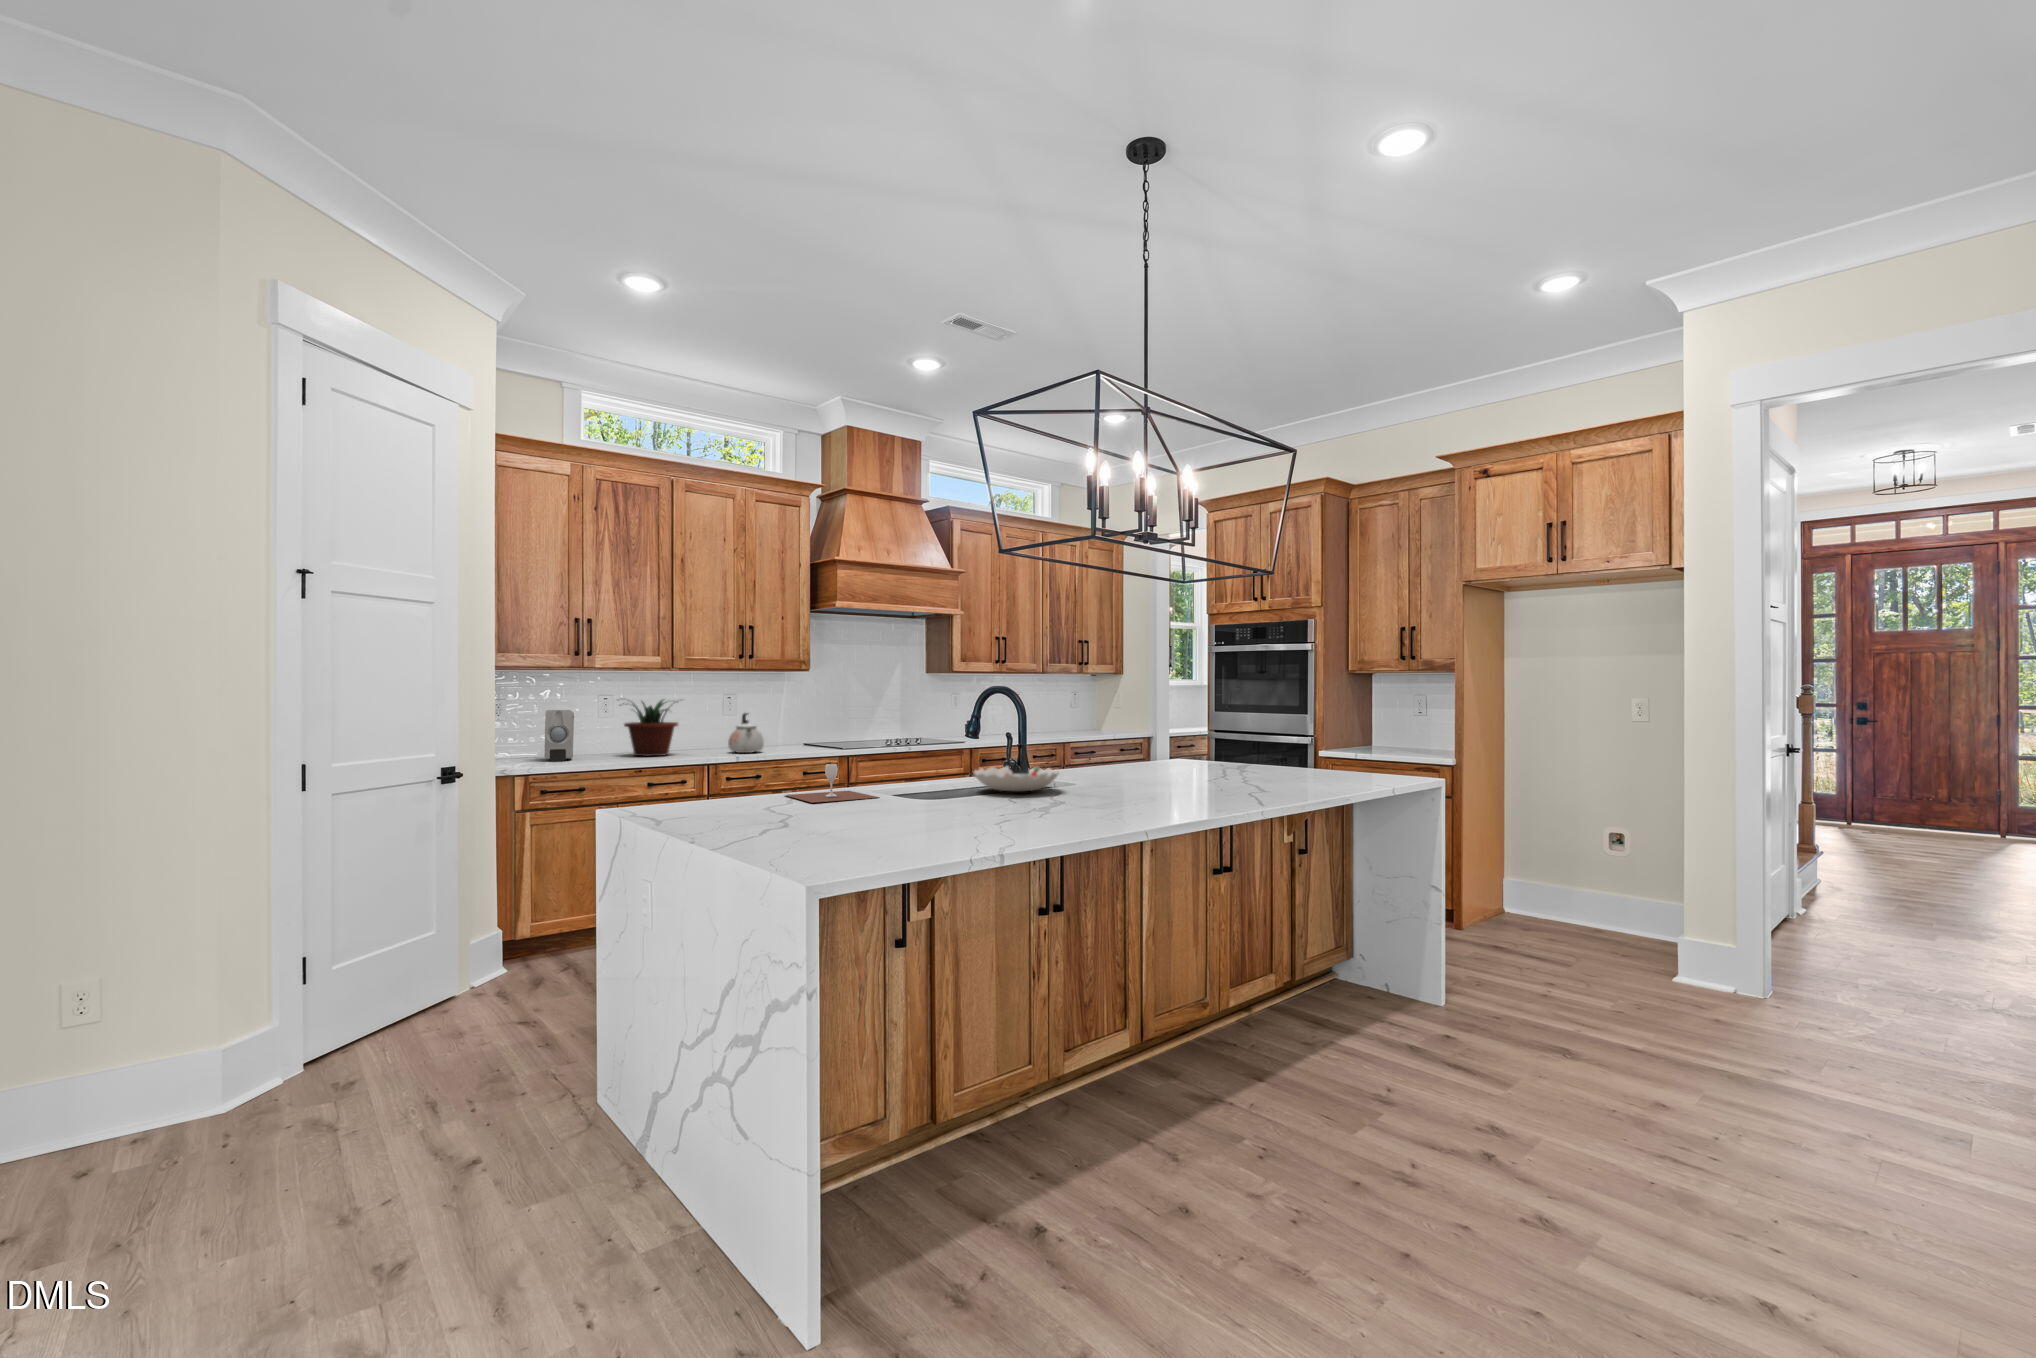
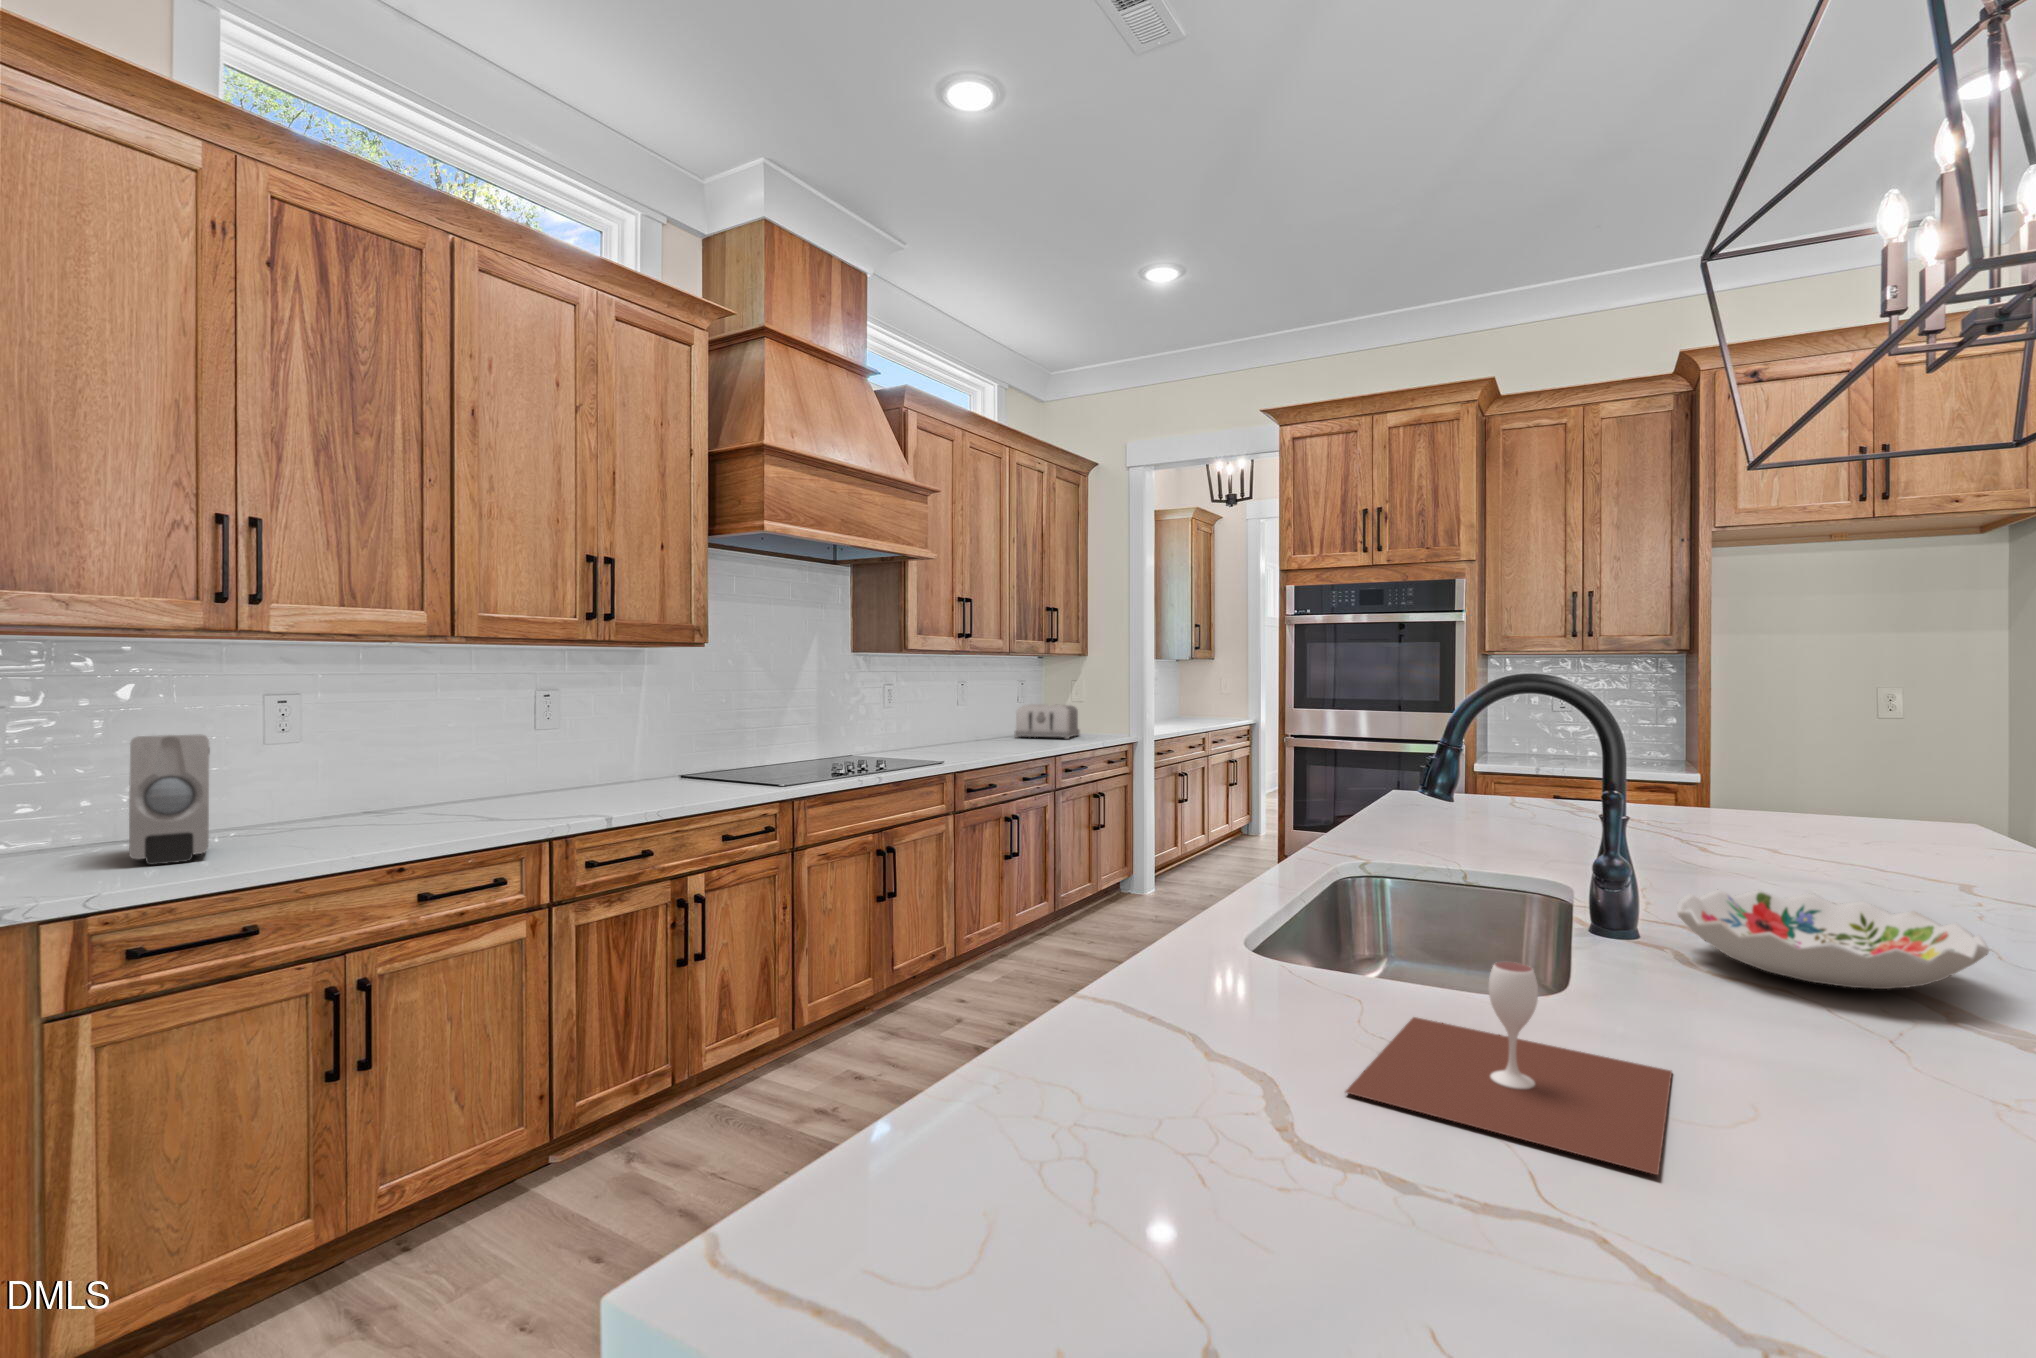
potted plant: present [620,700,678,756] -> none [315,701,487,832]
toaster: none [1059,709,1111,733] -> present [1014,704,1080,739]
kettle: present [728,713,764,753] -> none [575,728,649,808]

